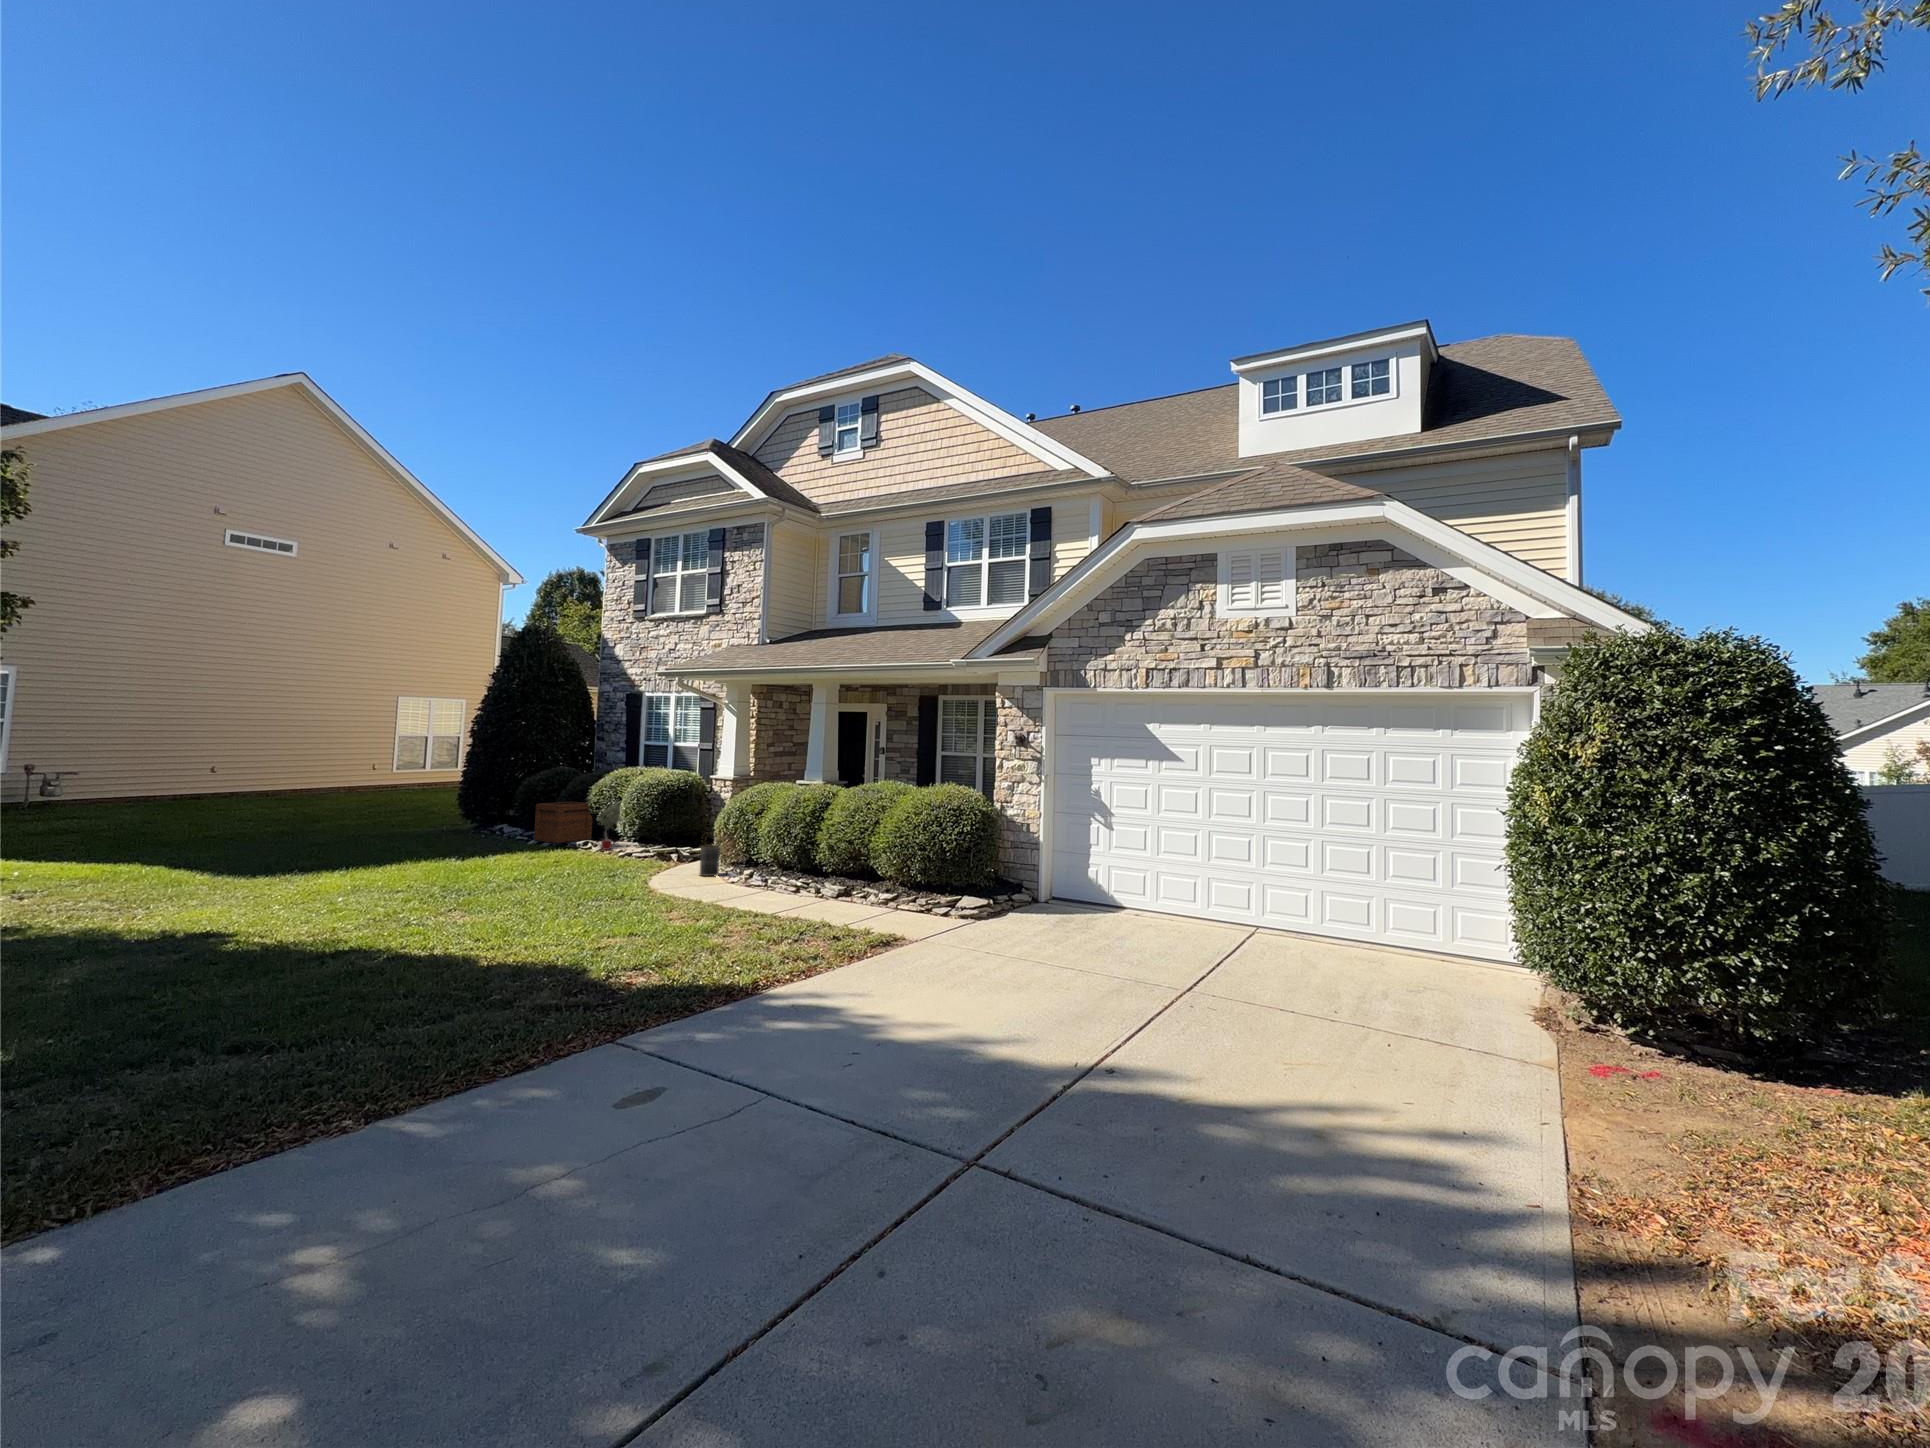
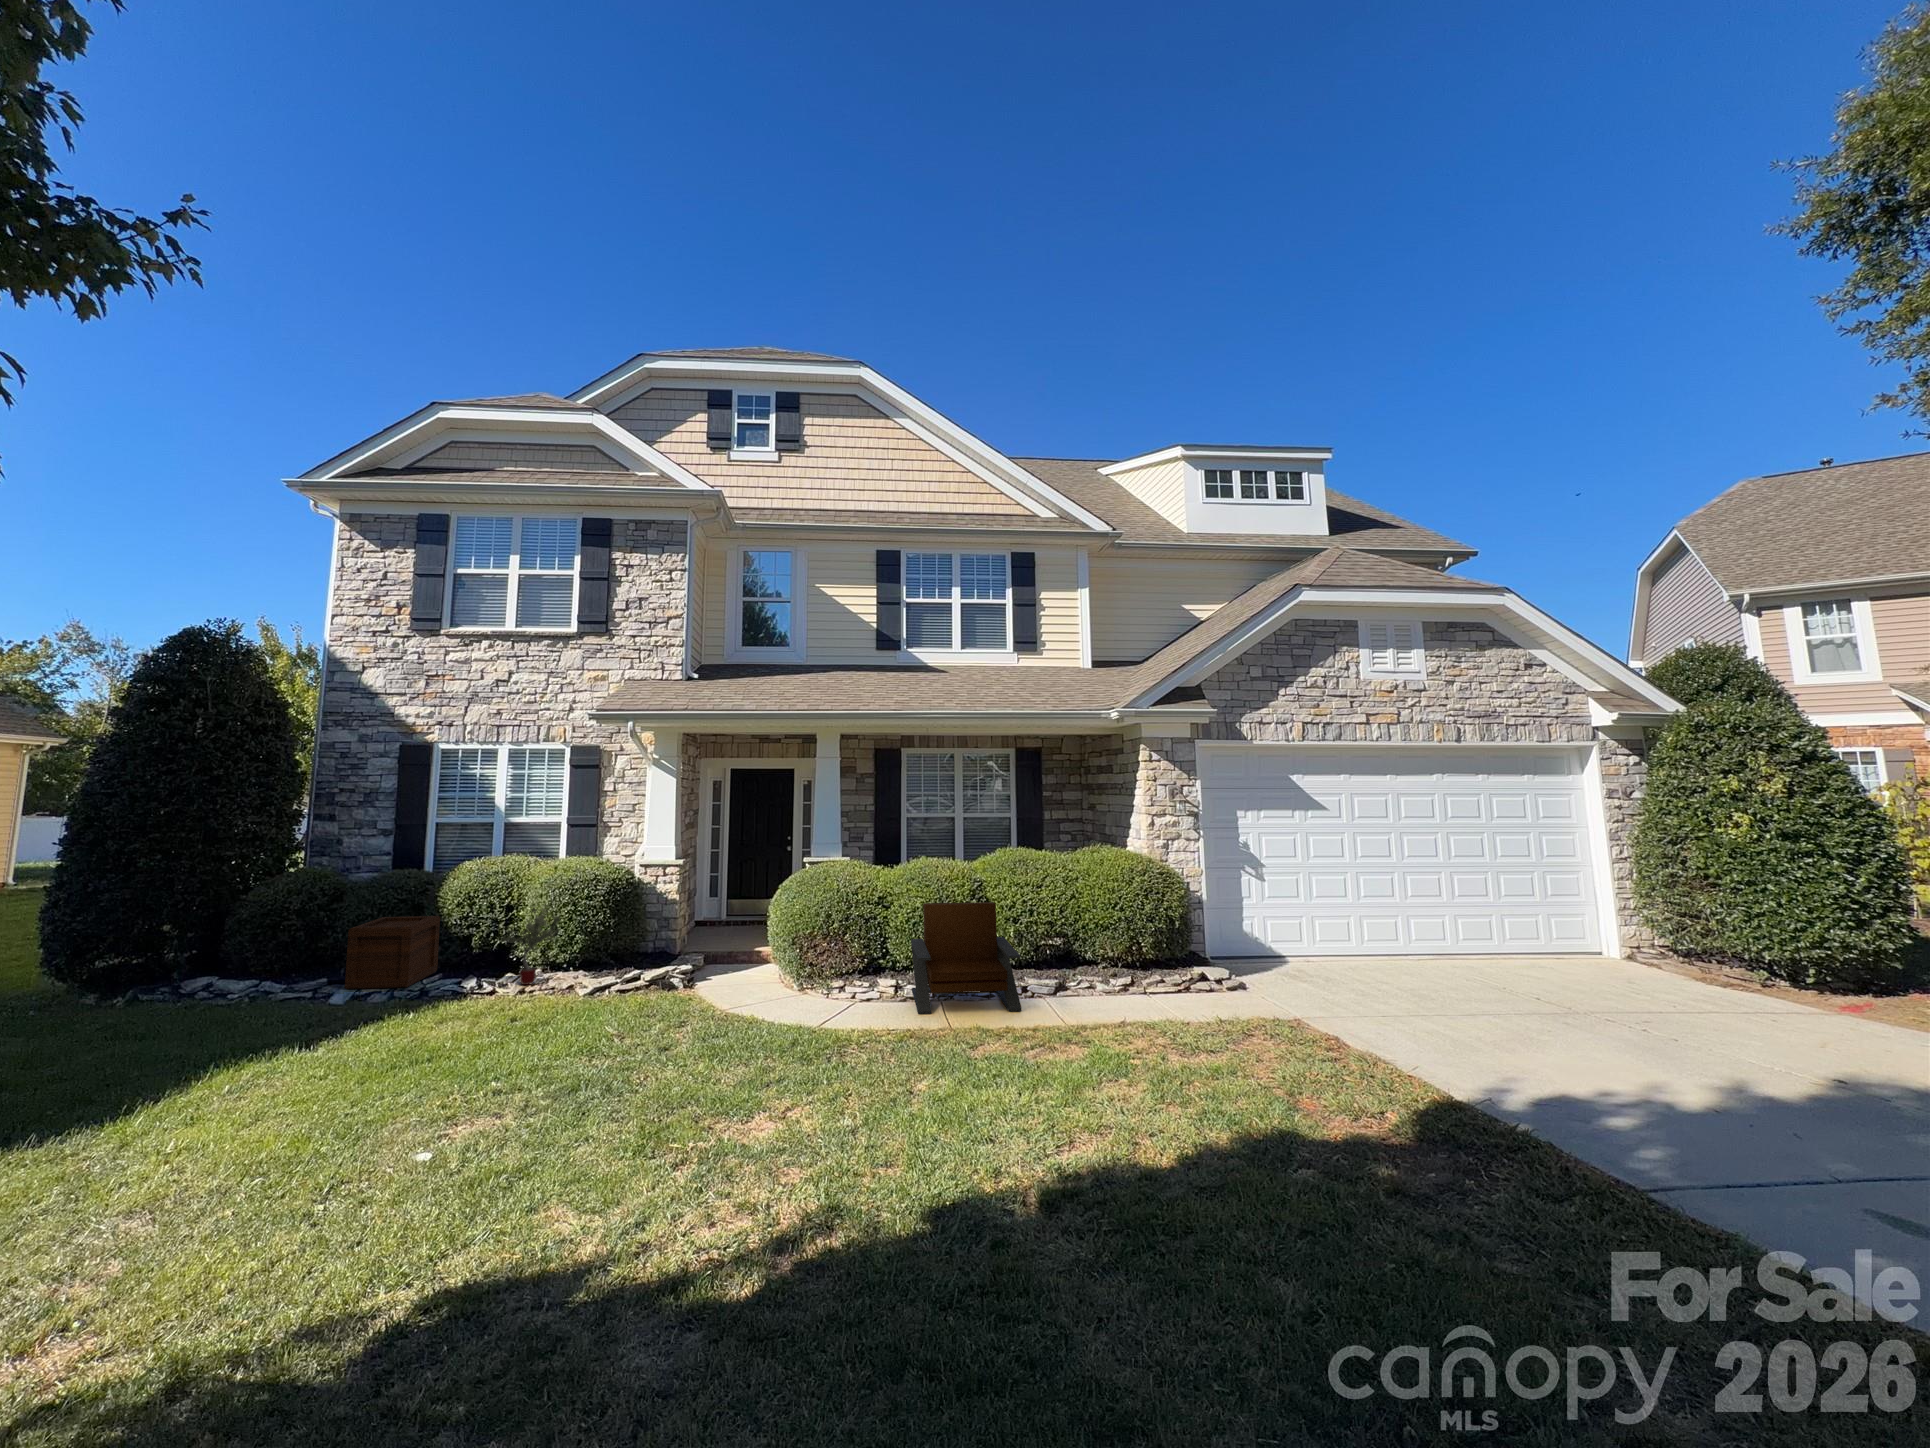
lounge chair: none [720,816,827,901] -> present [911,902,1022,1014]
basket: present [699,842,720,876] -> none [798,935,827,997]

